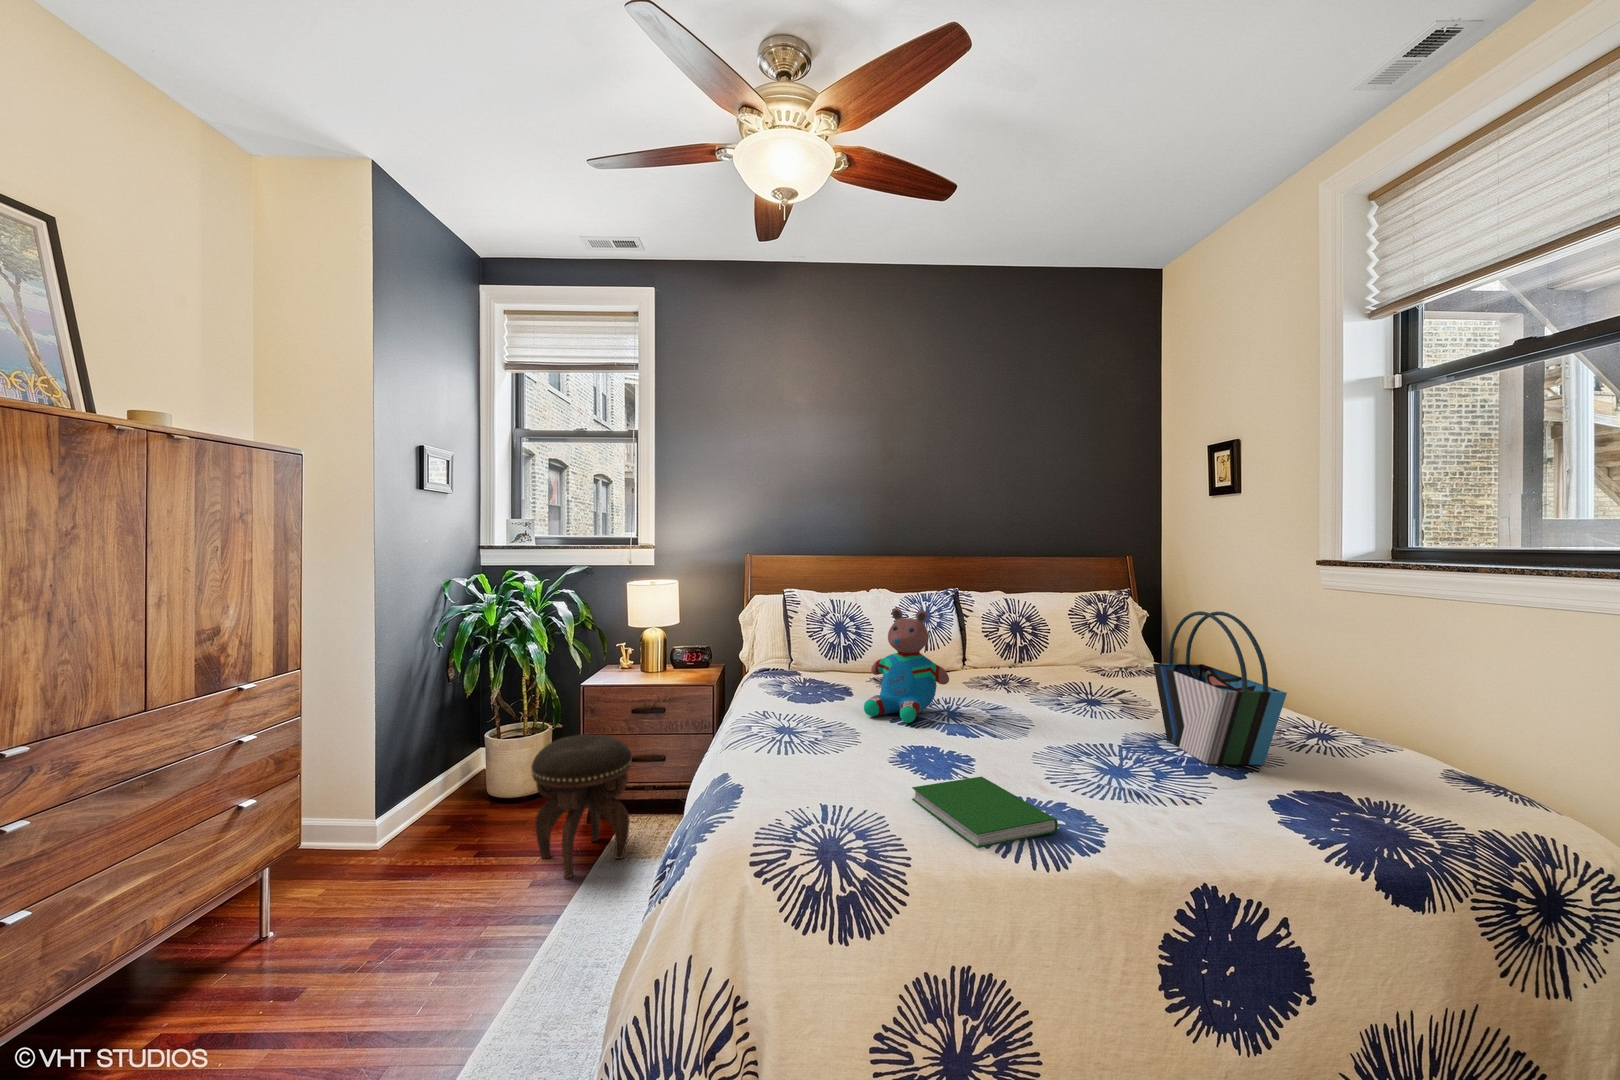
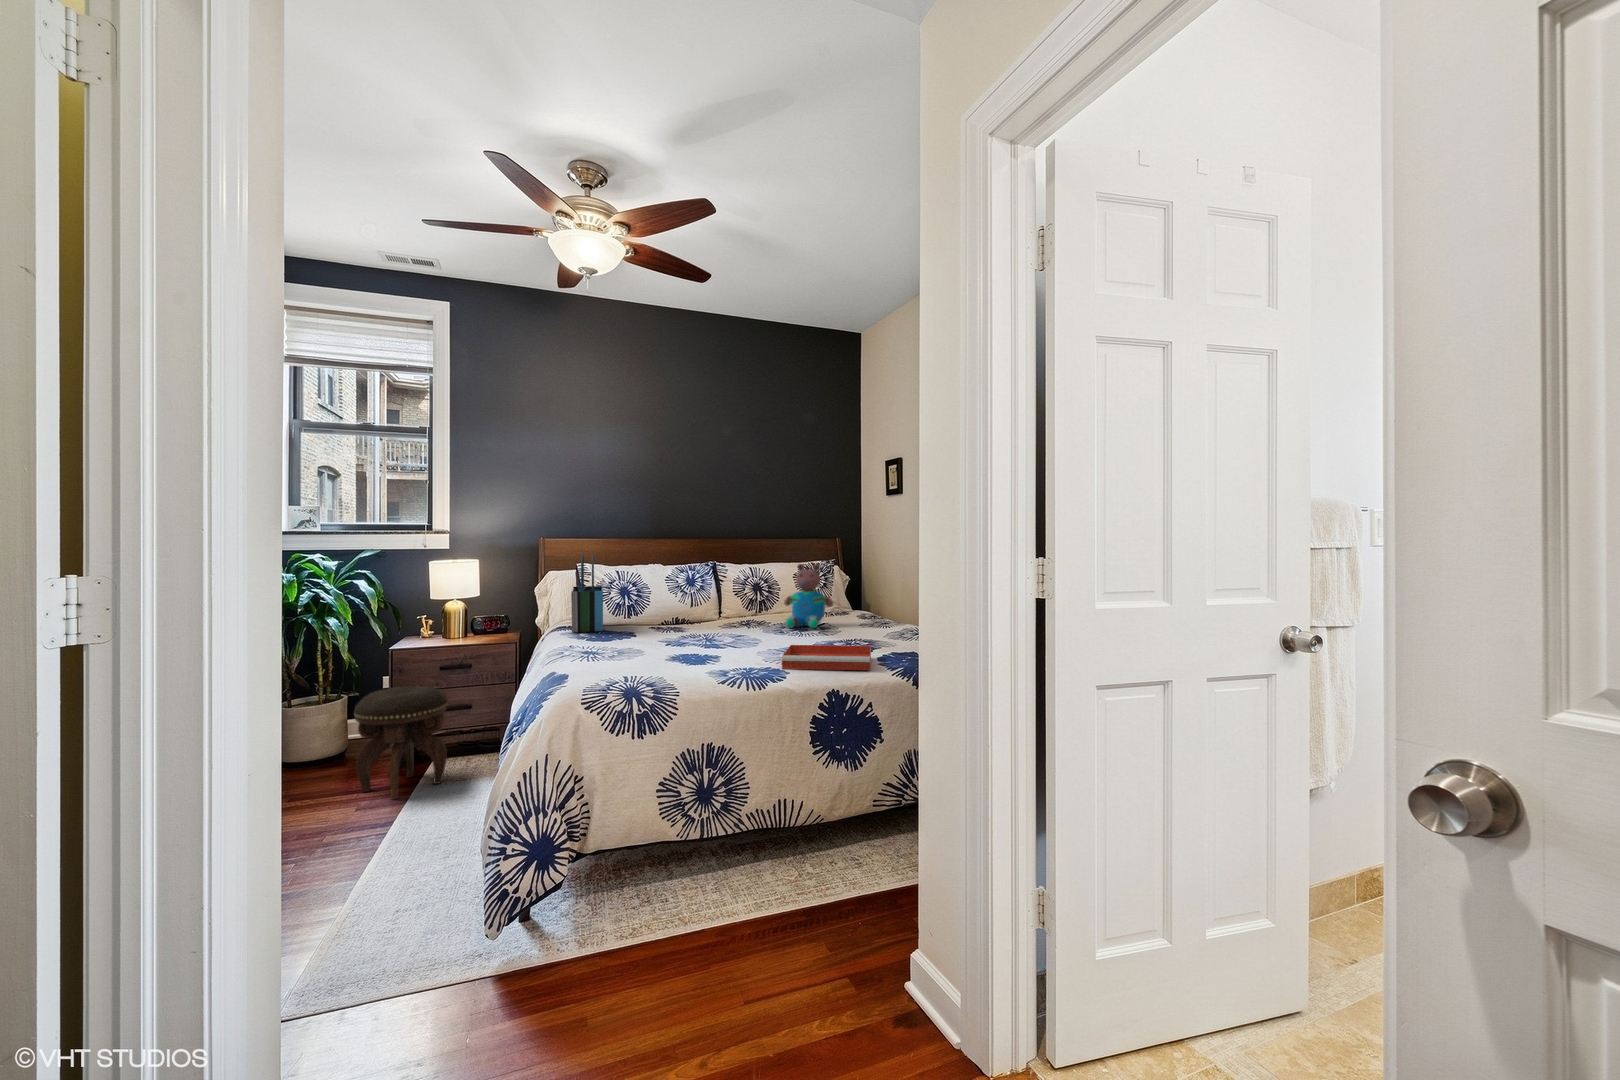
teddy bear: present [864,608,949,723] -> present [784,564,833,628]
tote bag: present [1153,611,1287,765] -> present [571,554,603,632]
tray: none [1088,753,1275,844] -> present [782,645,871,670]
hardcover book: present [912,777,1058,848] -> none [680,658,762,683]

